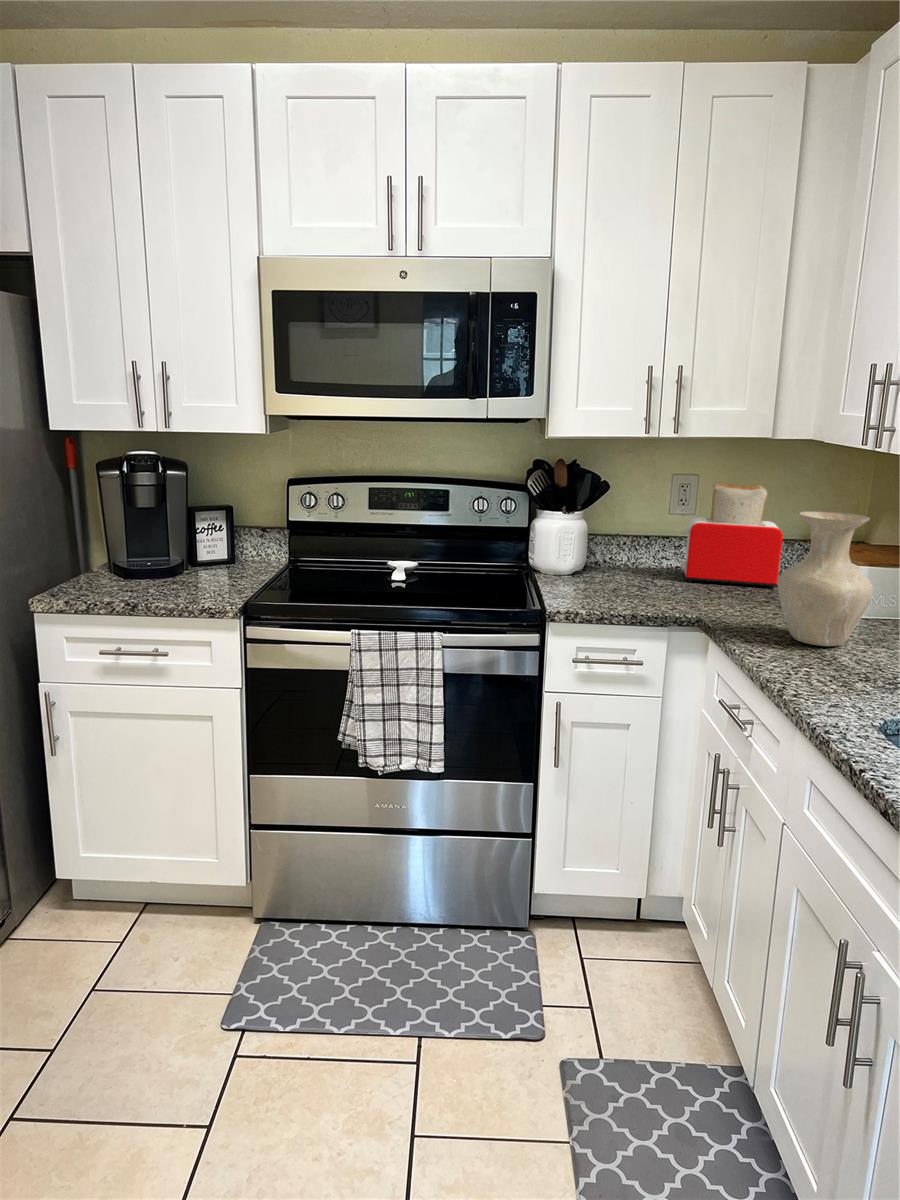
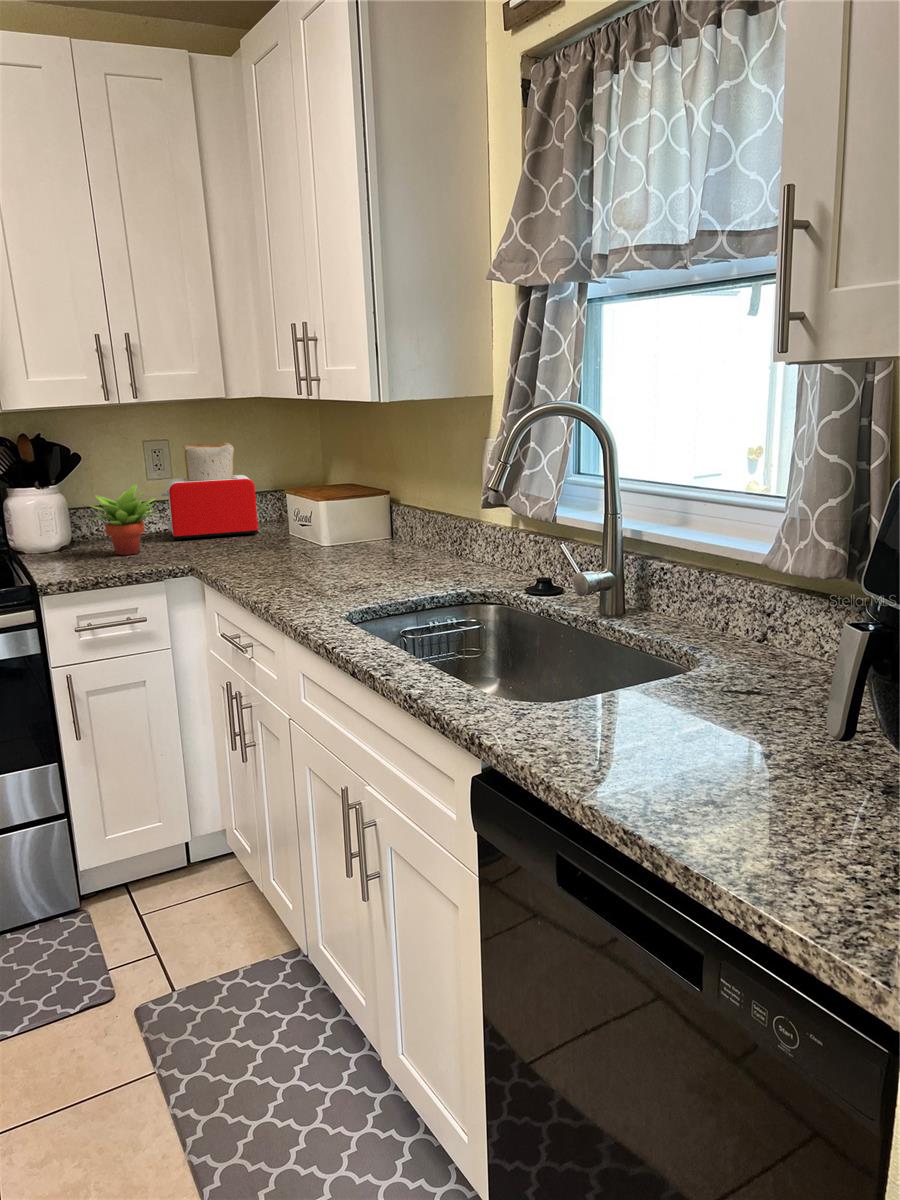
vase: present [778,511,873,646] -> none [252,454,330,571]
succulent plant: none [605,518,676,591] -> present [91,483,155,555]

